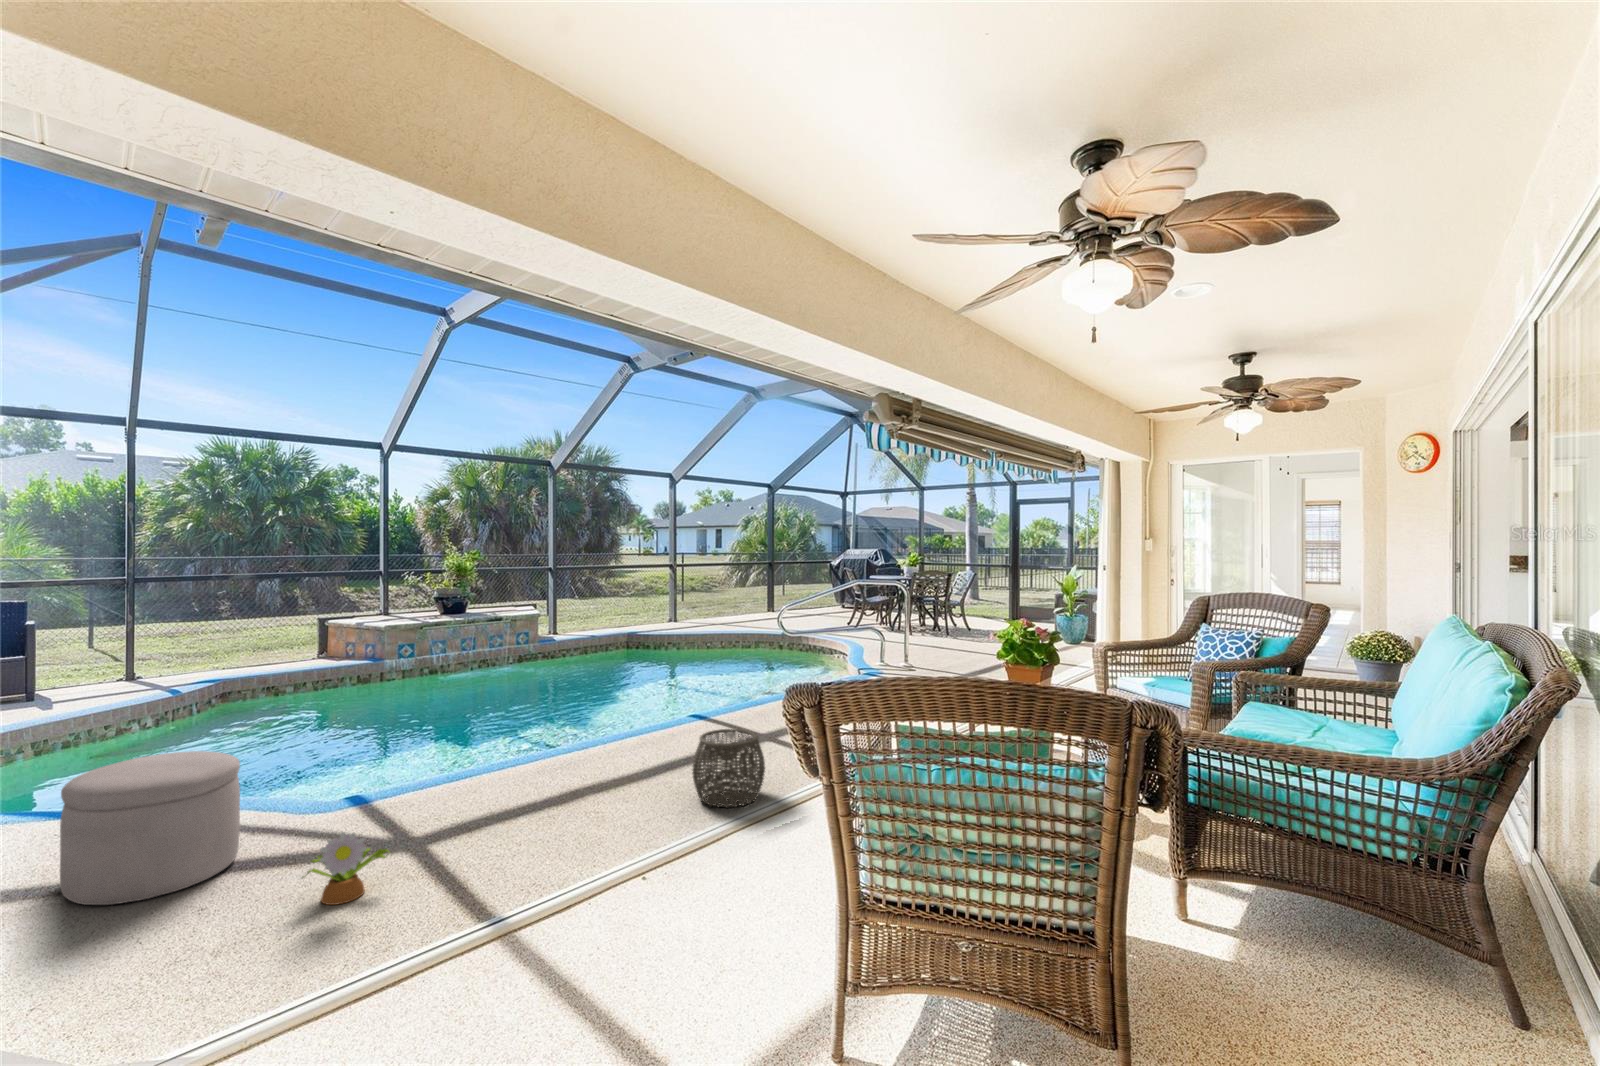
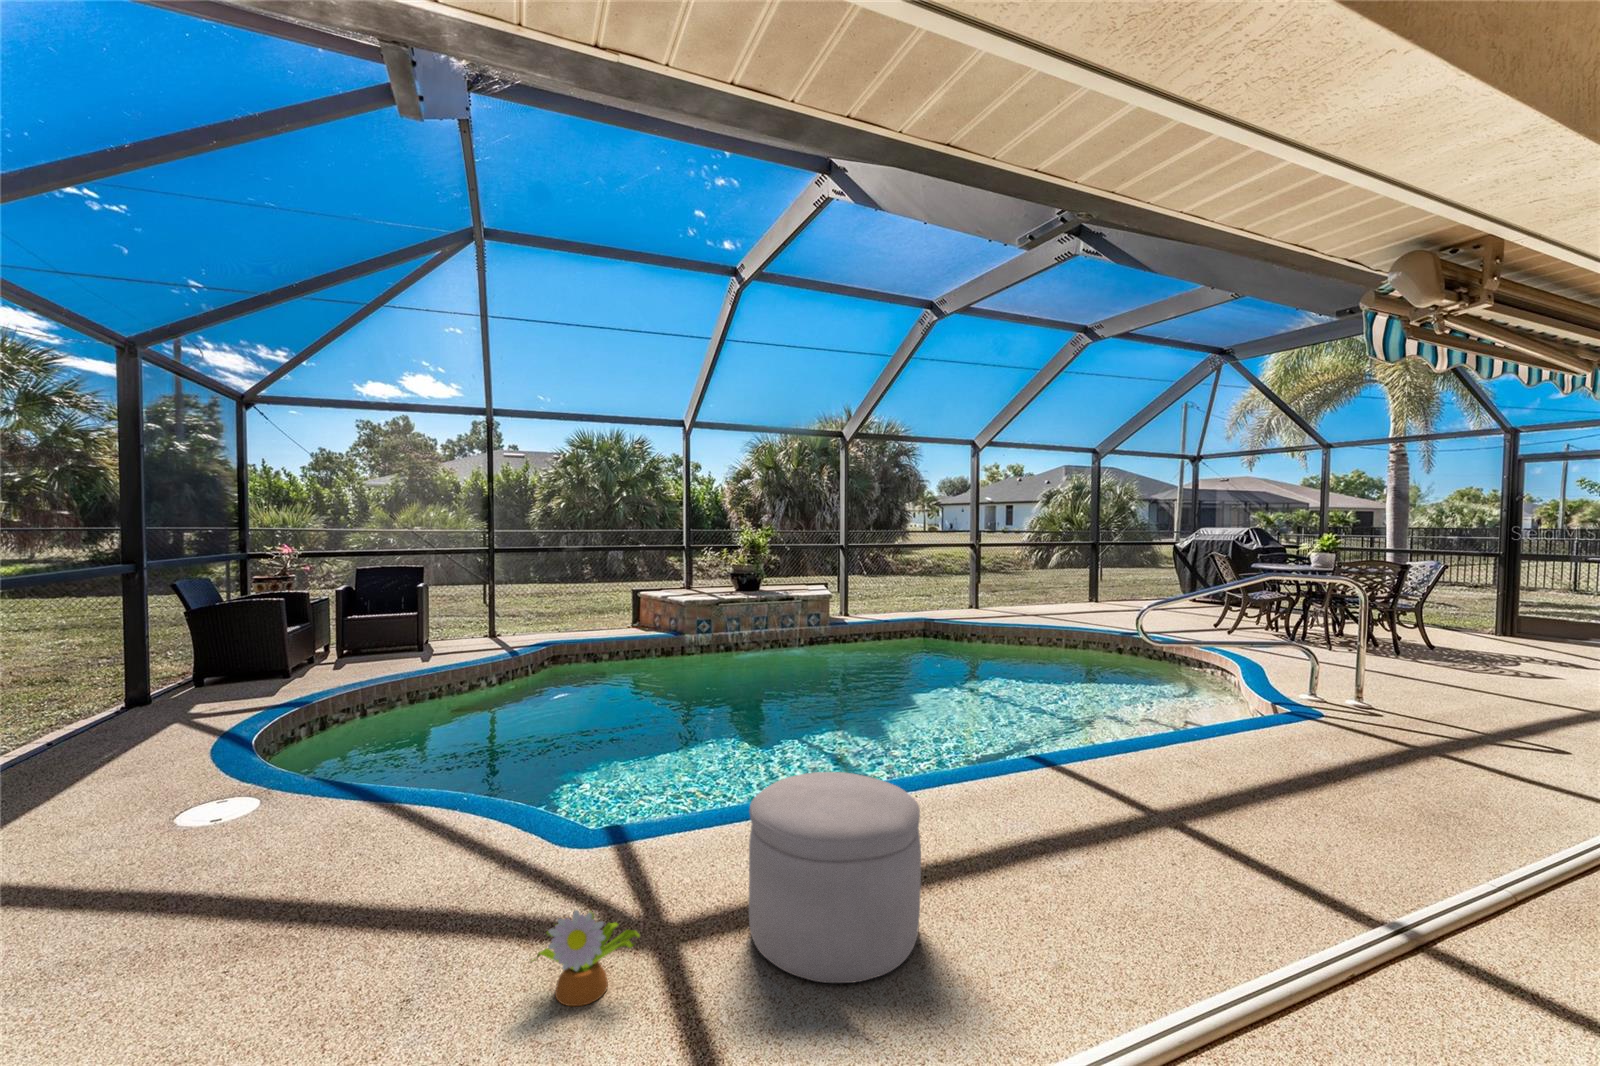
woven basket: present [692,729,765,807] -> none [1048,795,1171,930]
ottoman: present [60,751,240,905] -> present [749,772,921,983]

